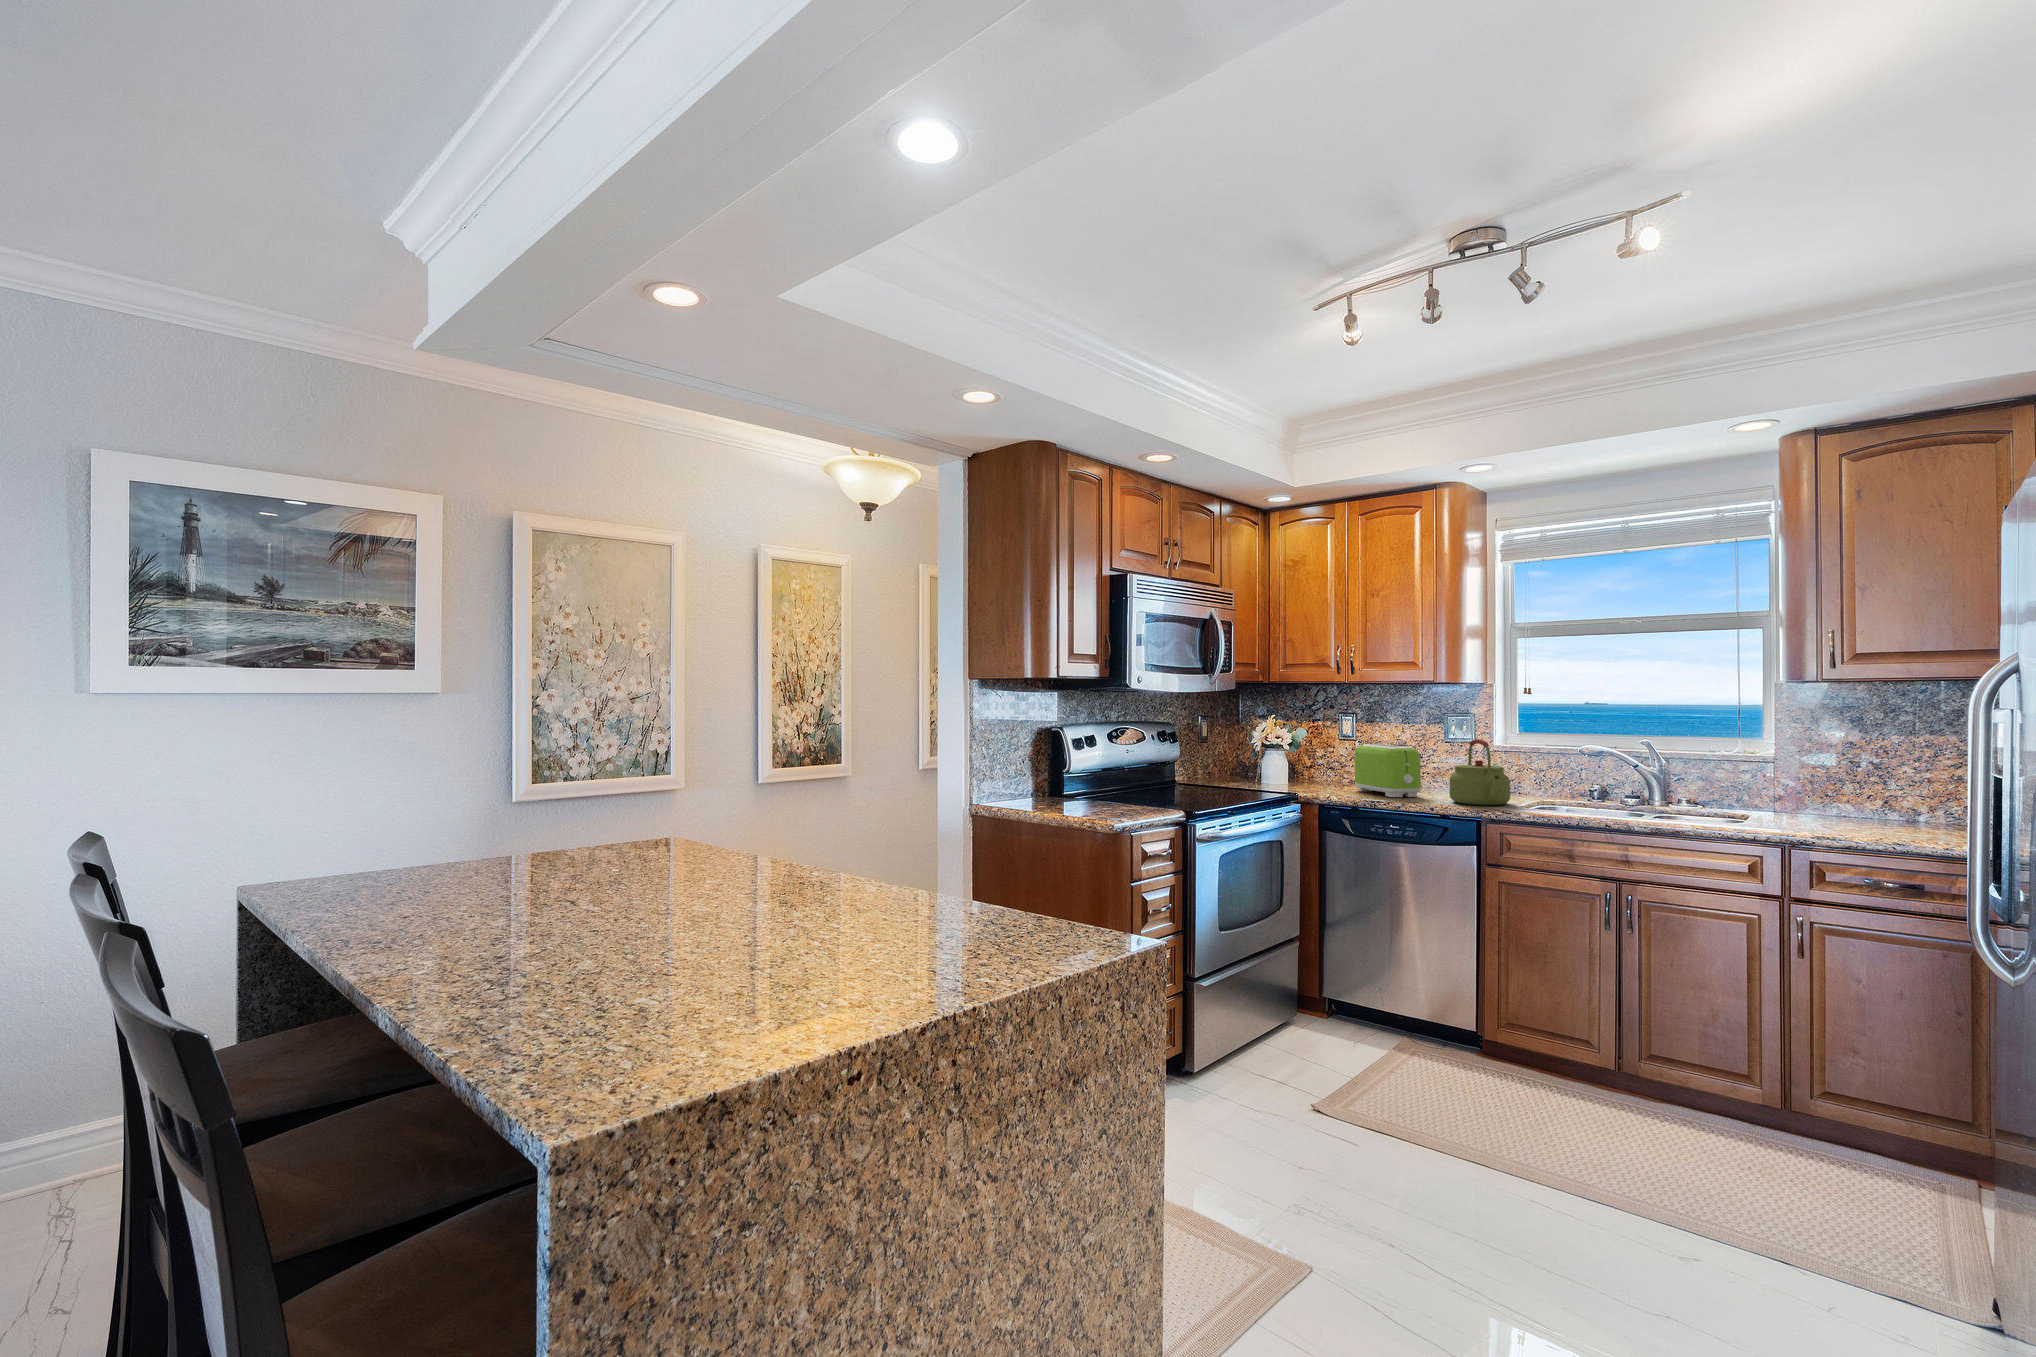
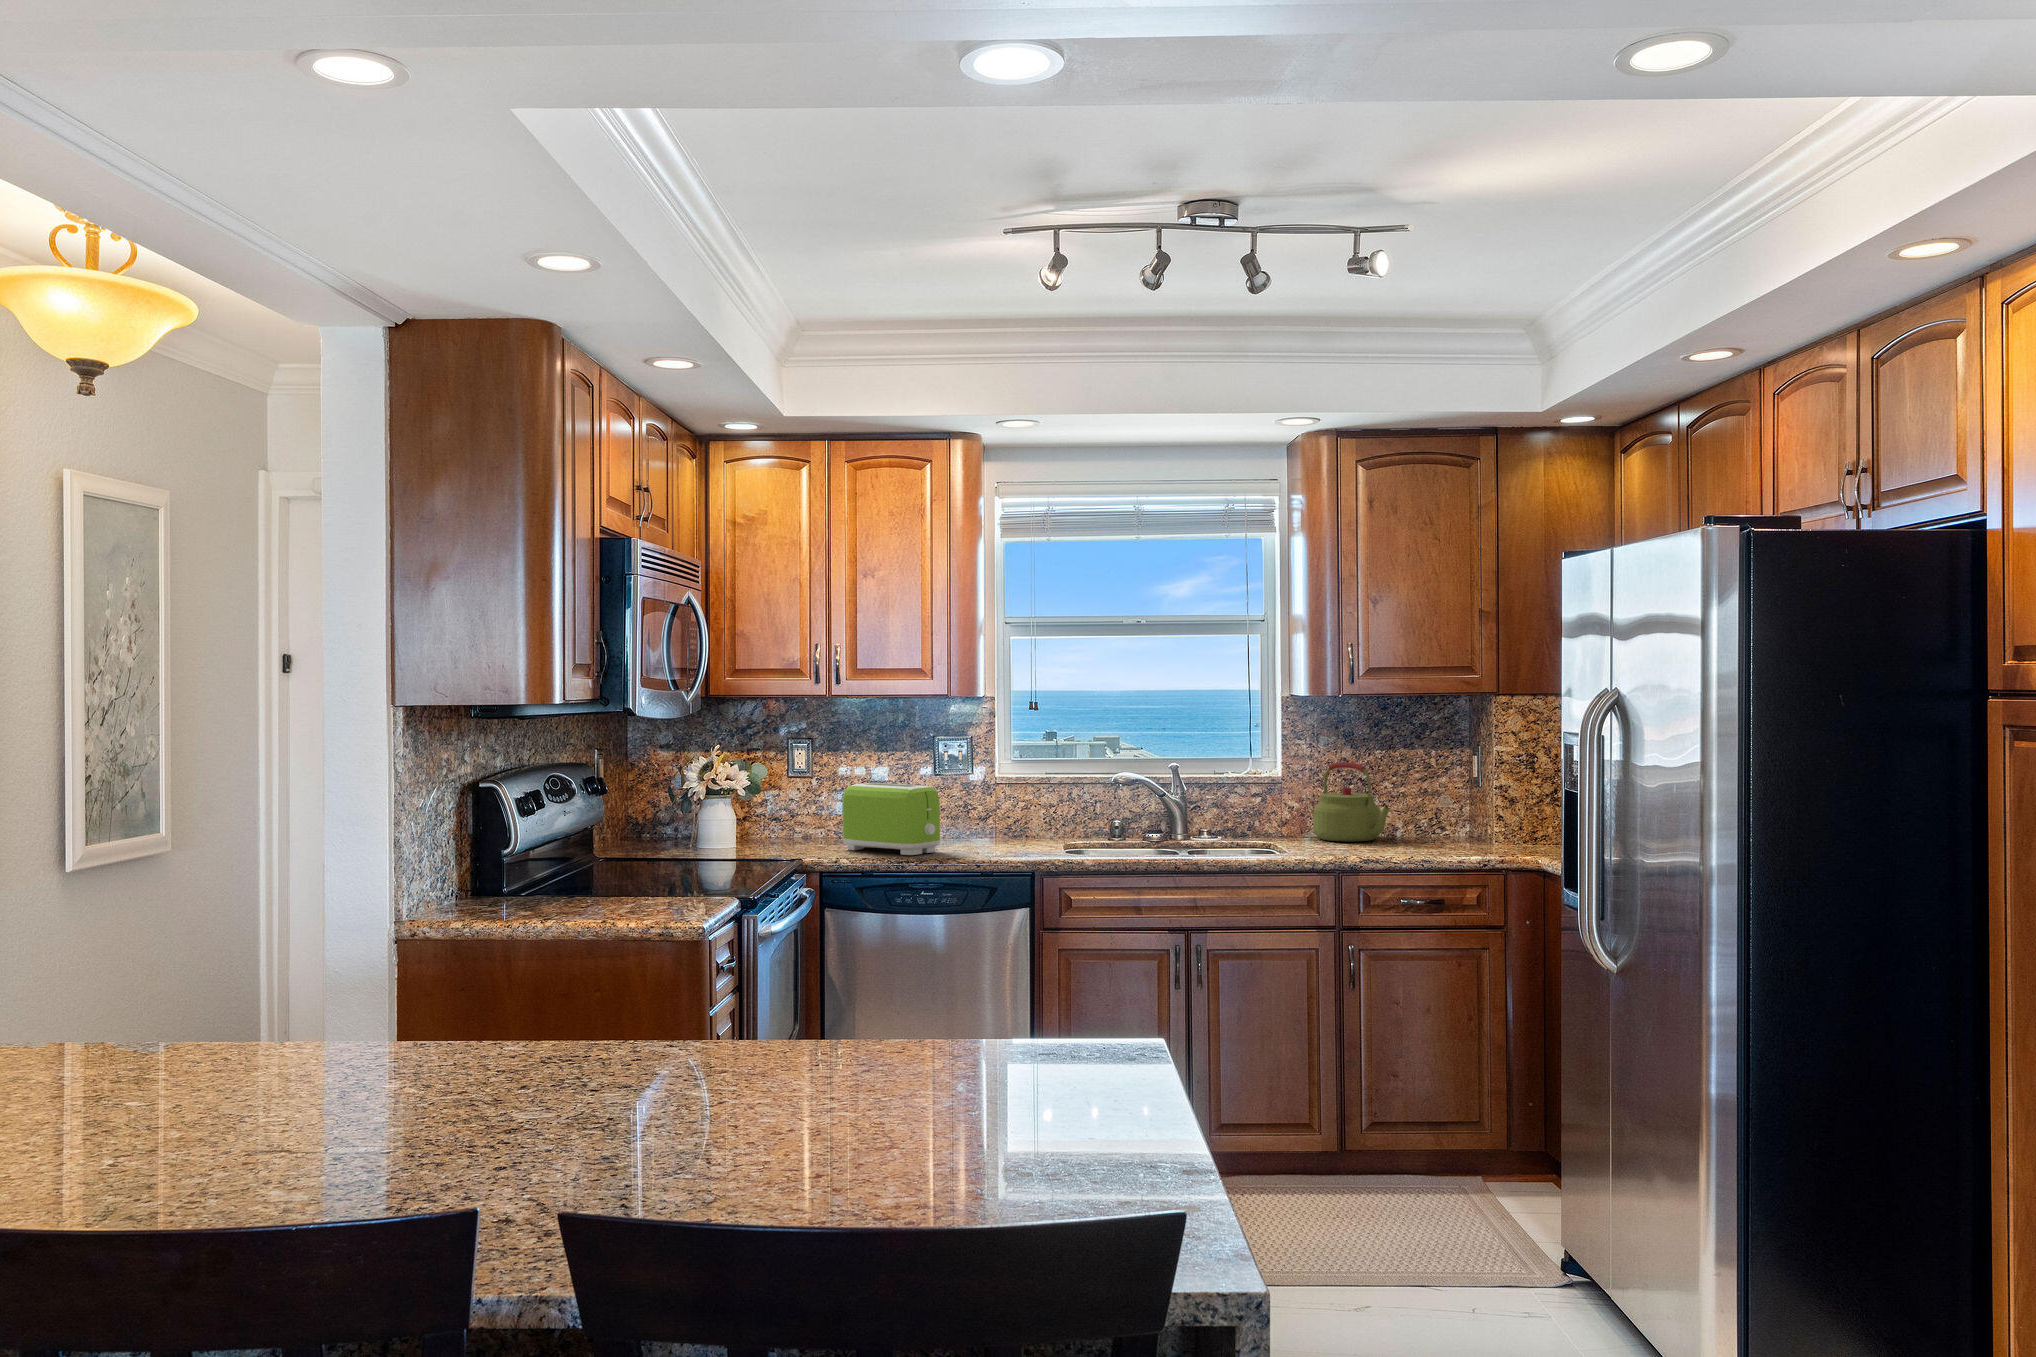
kettle: present [1449,739,1510,805] -> present [1314,762,1390,842]

